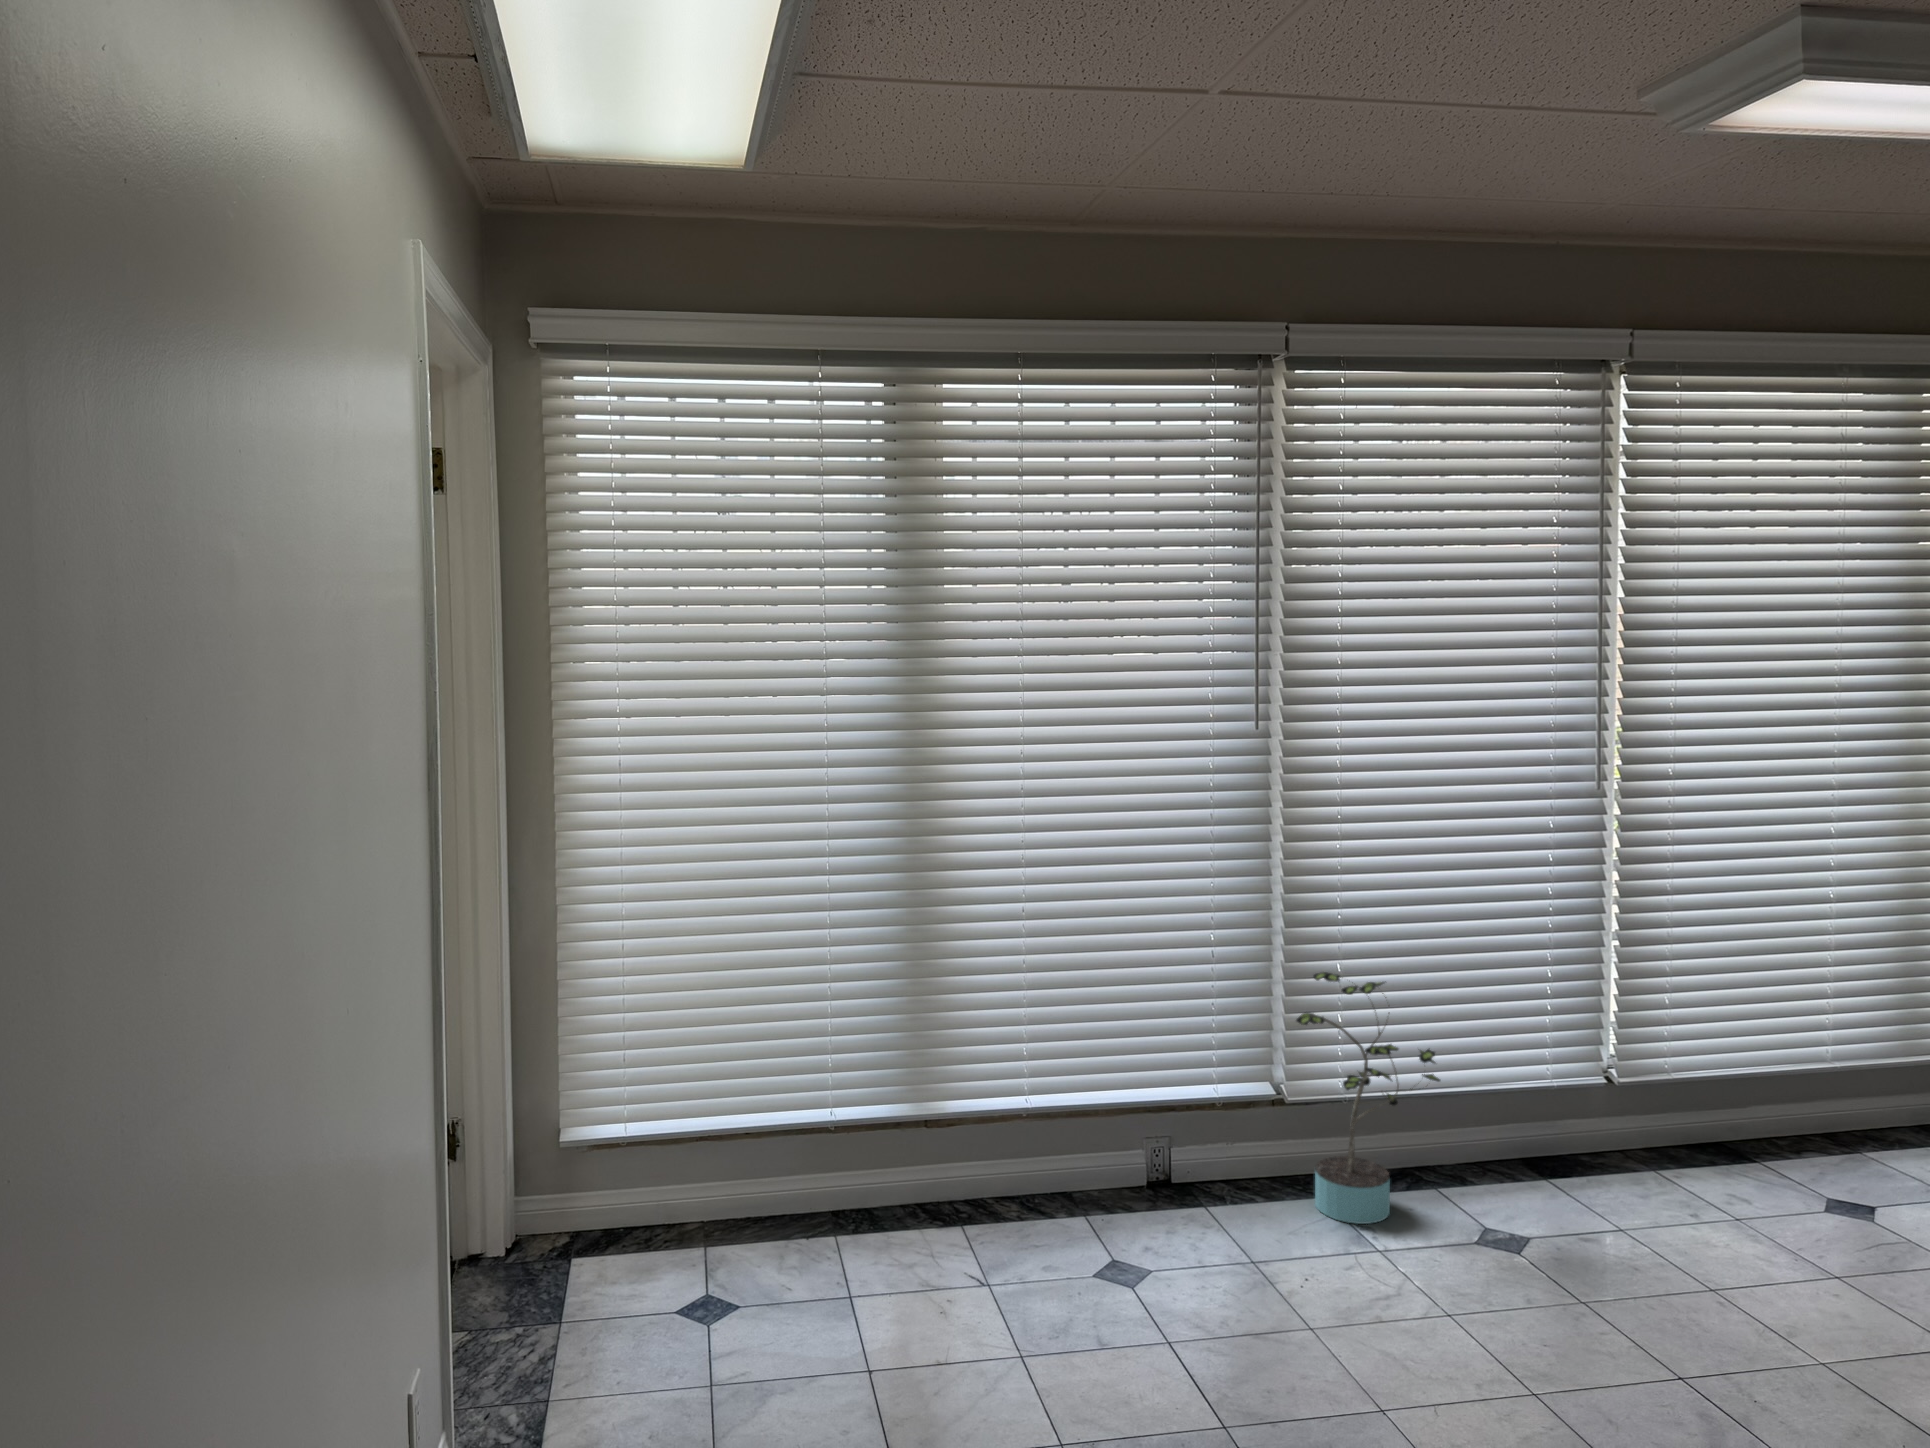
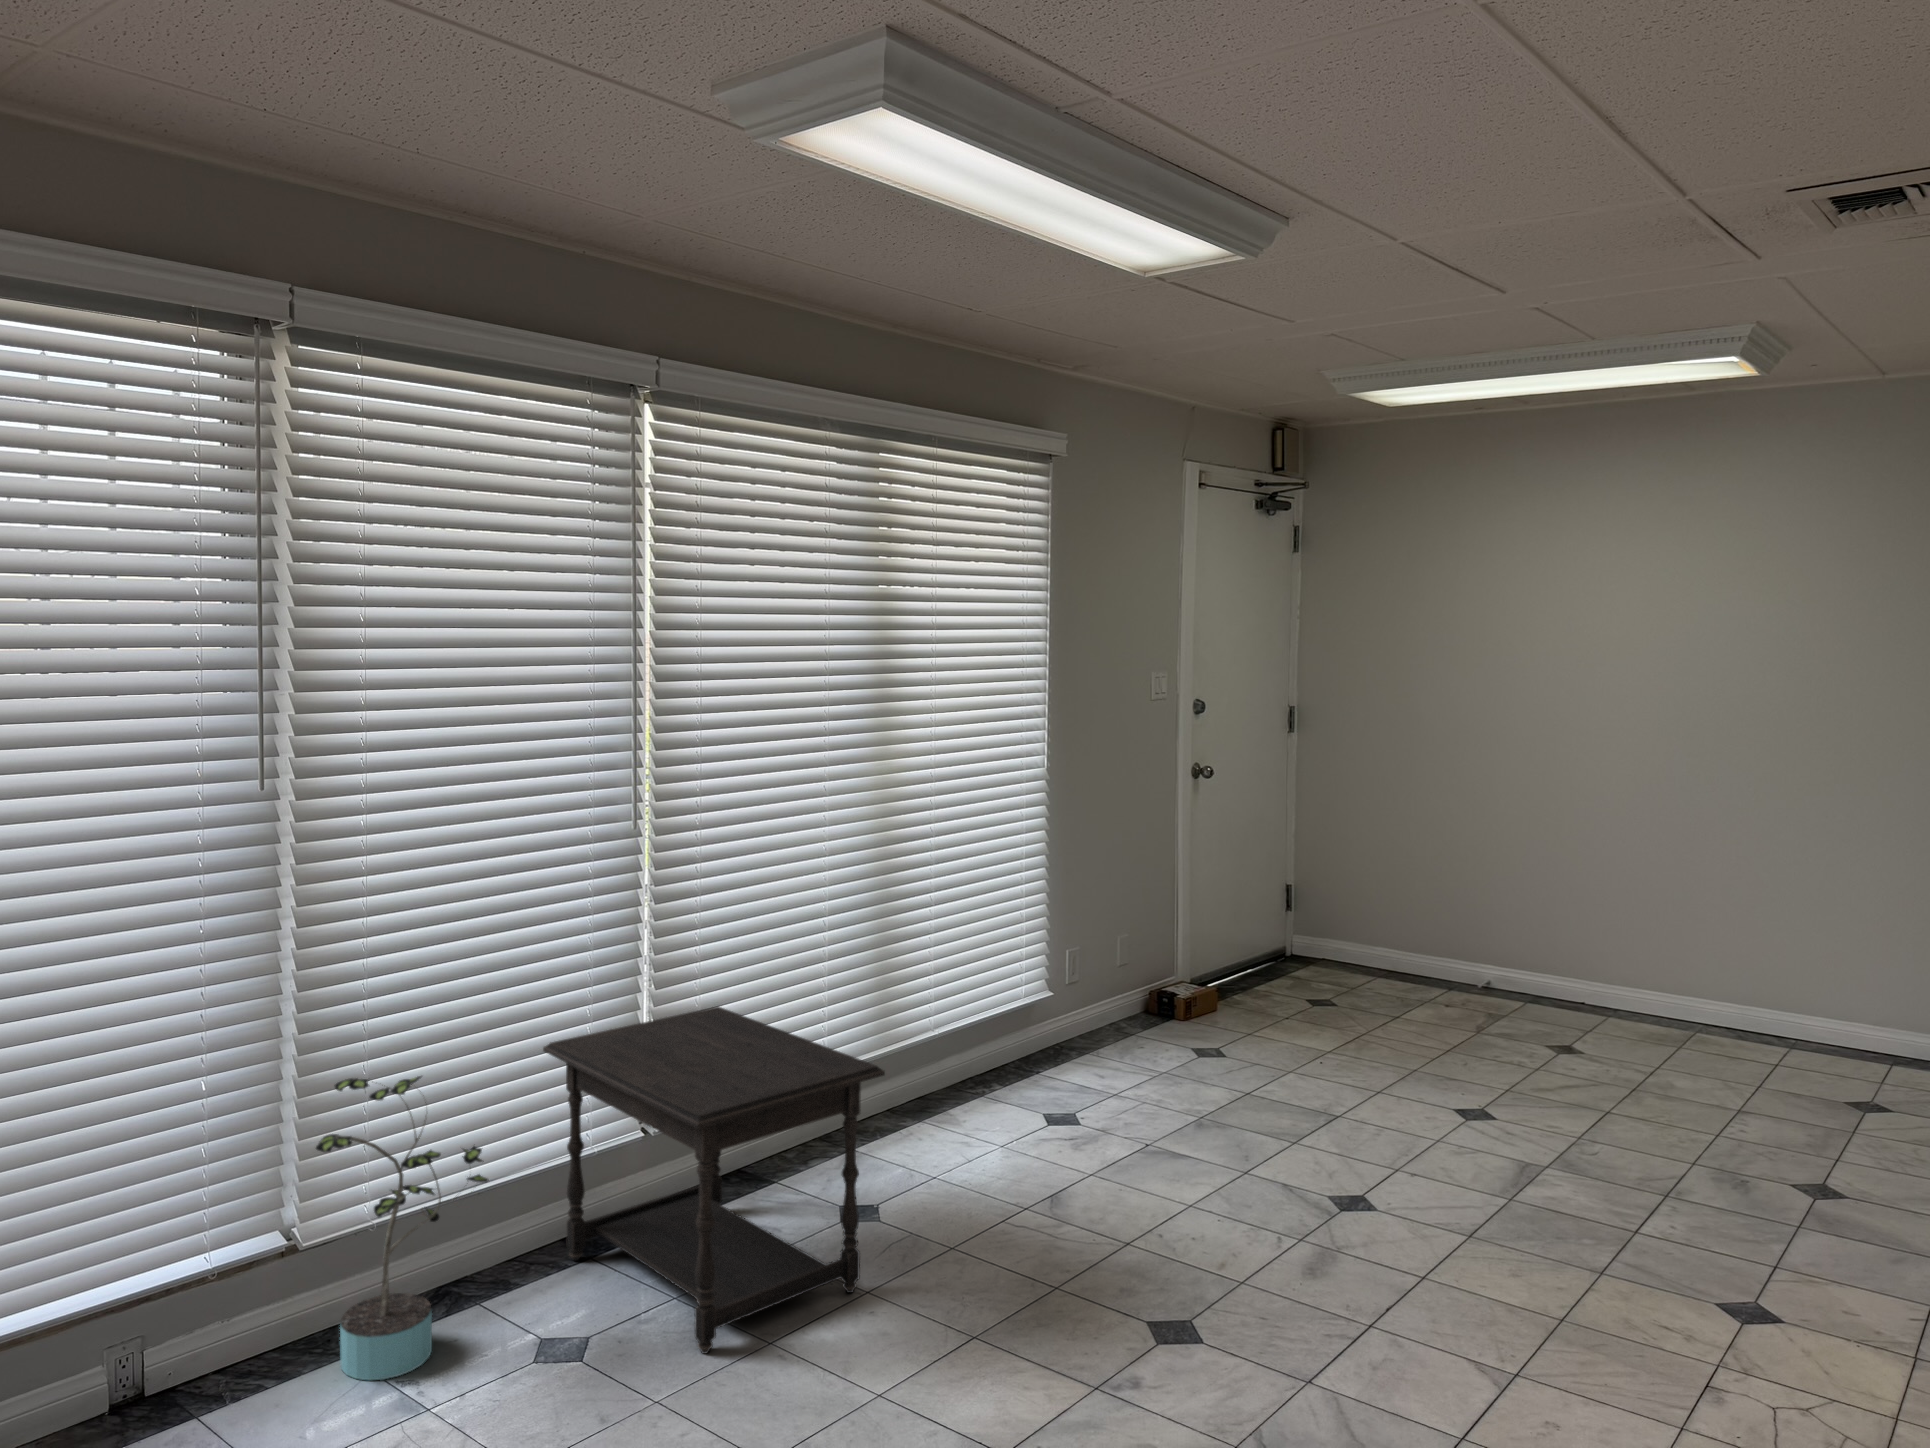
side table: none [1500,972,1881,1293] -> present [543,1006,885,1354]

